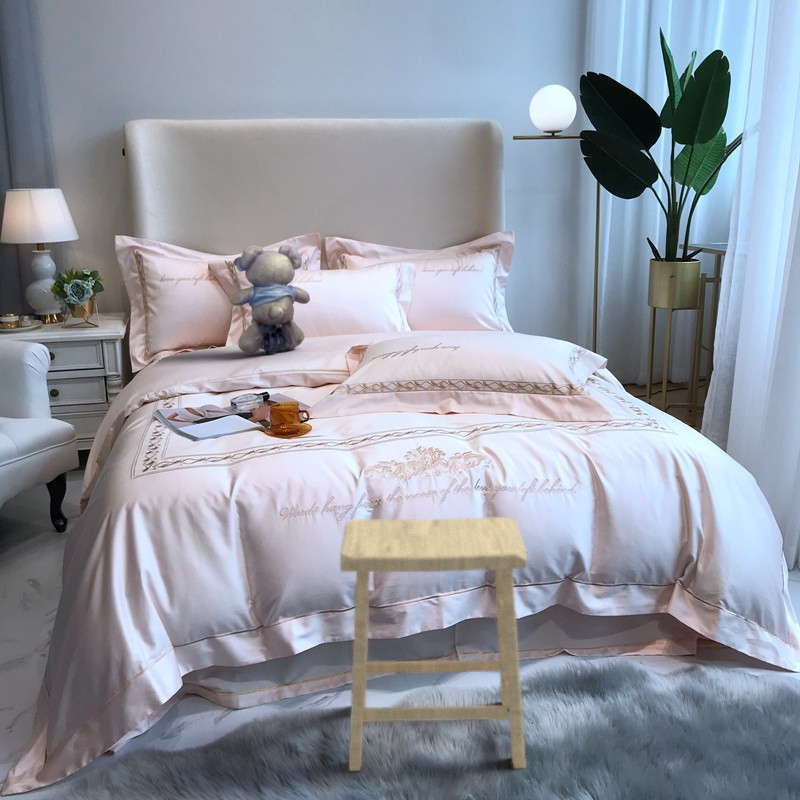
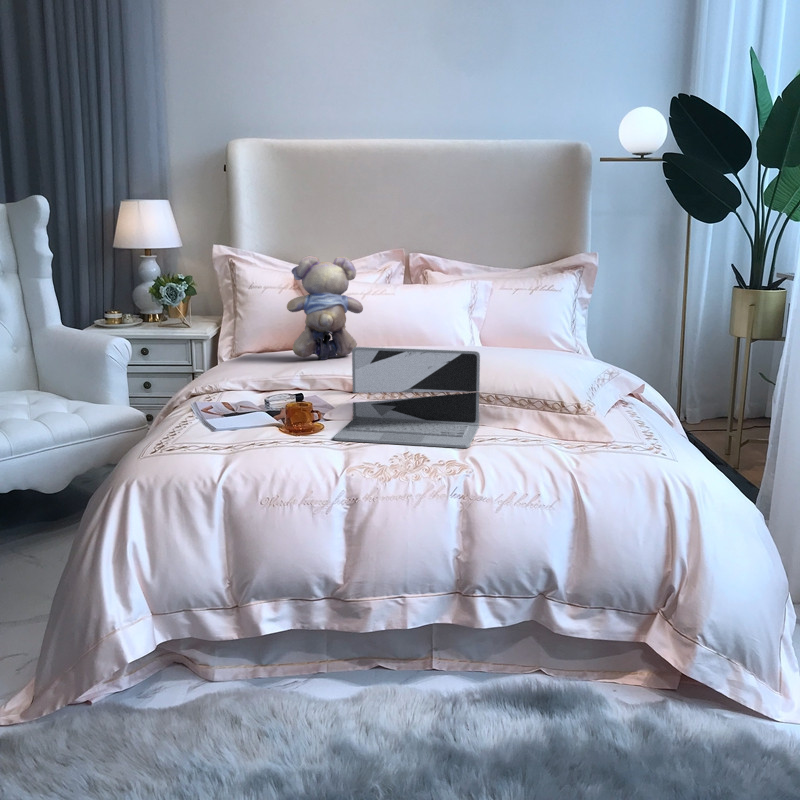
laptop: none [335,338,477,440] -> present [334,347,480,448]
footstool: present [340,517,527,771] -> none [282,512,469,772]

